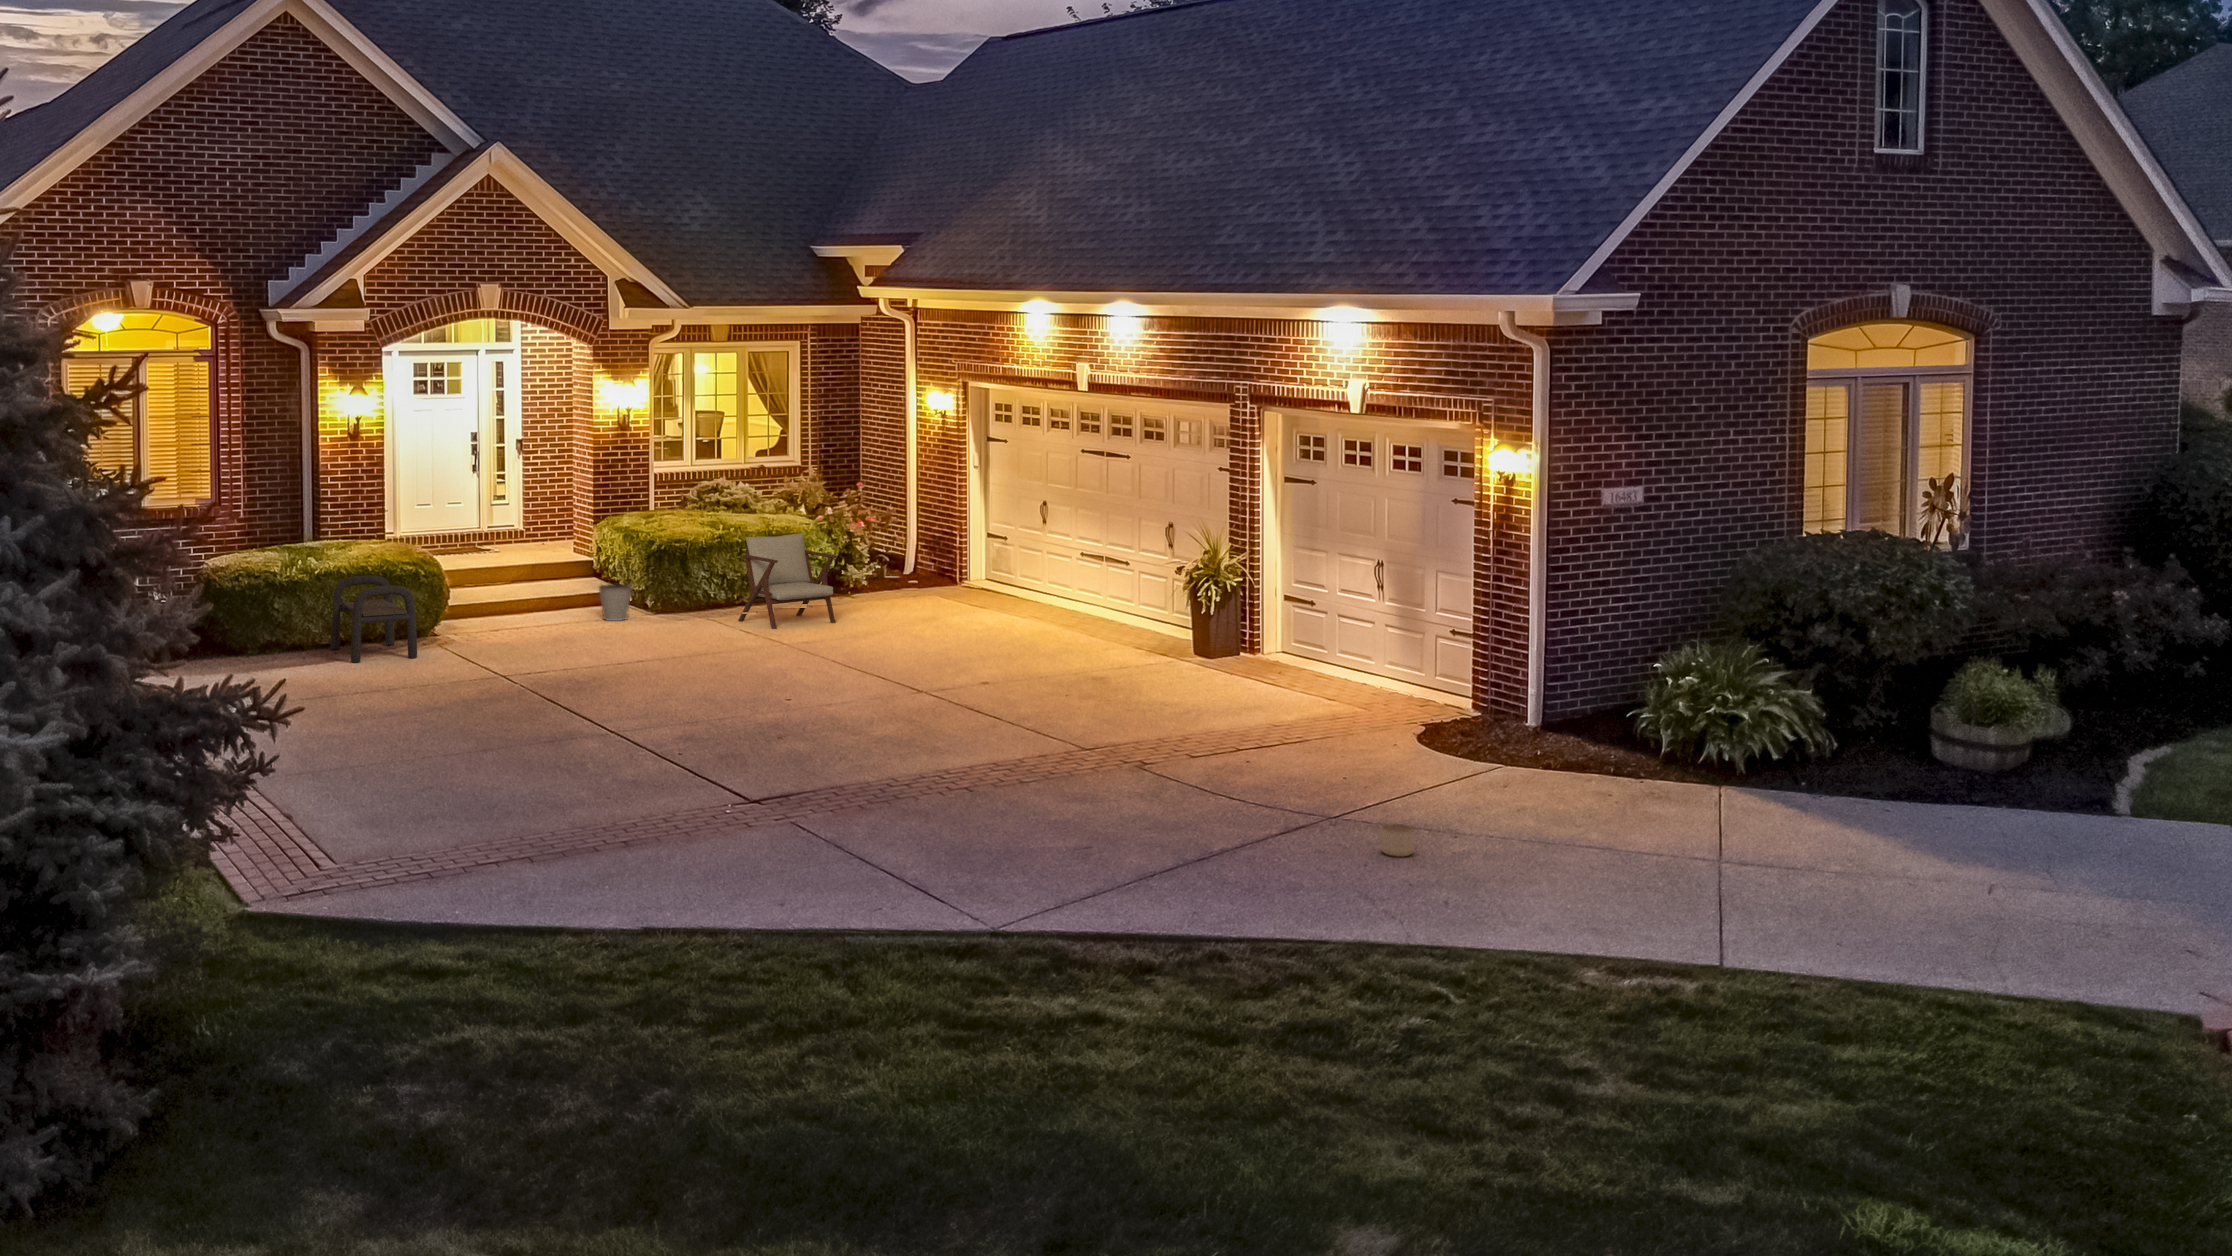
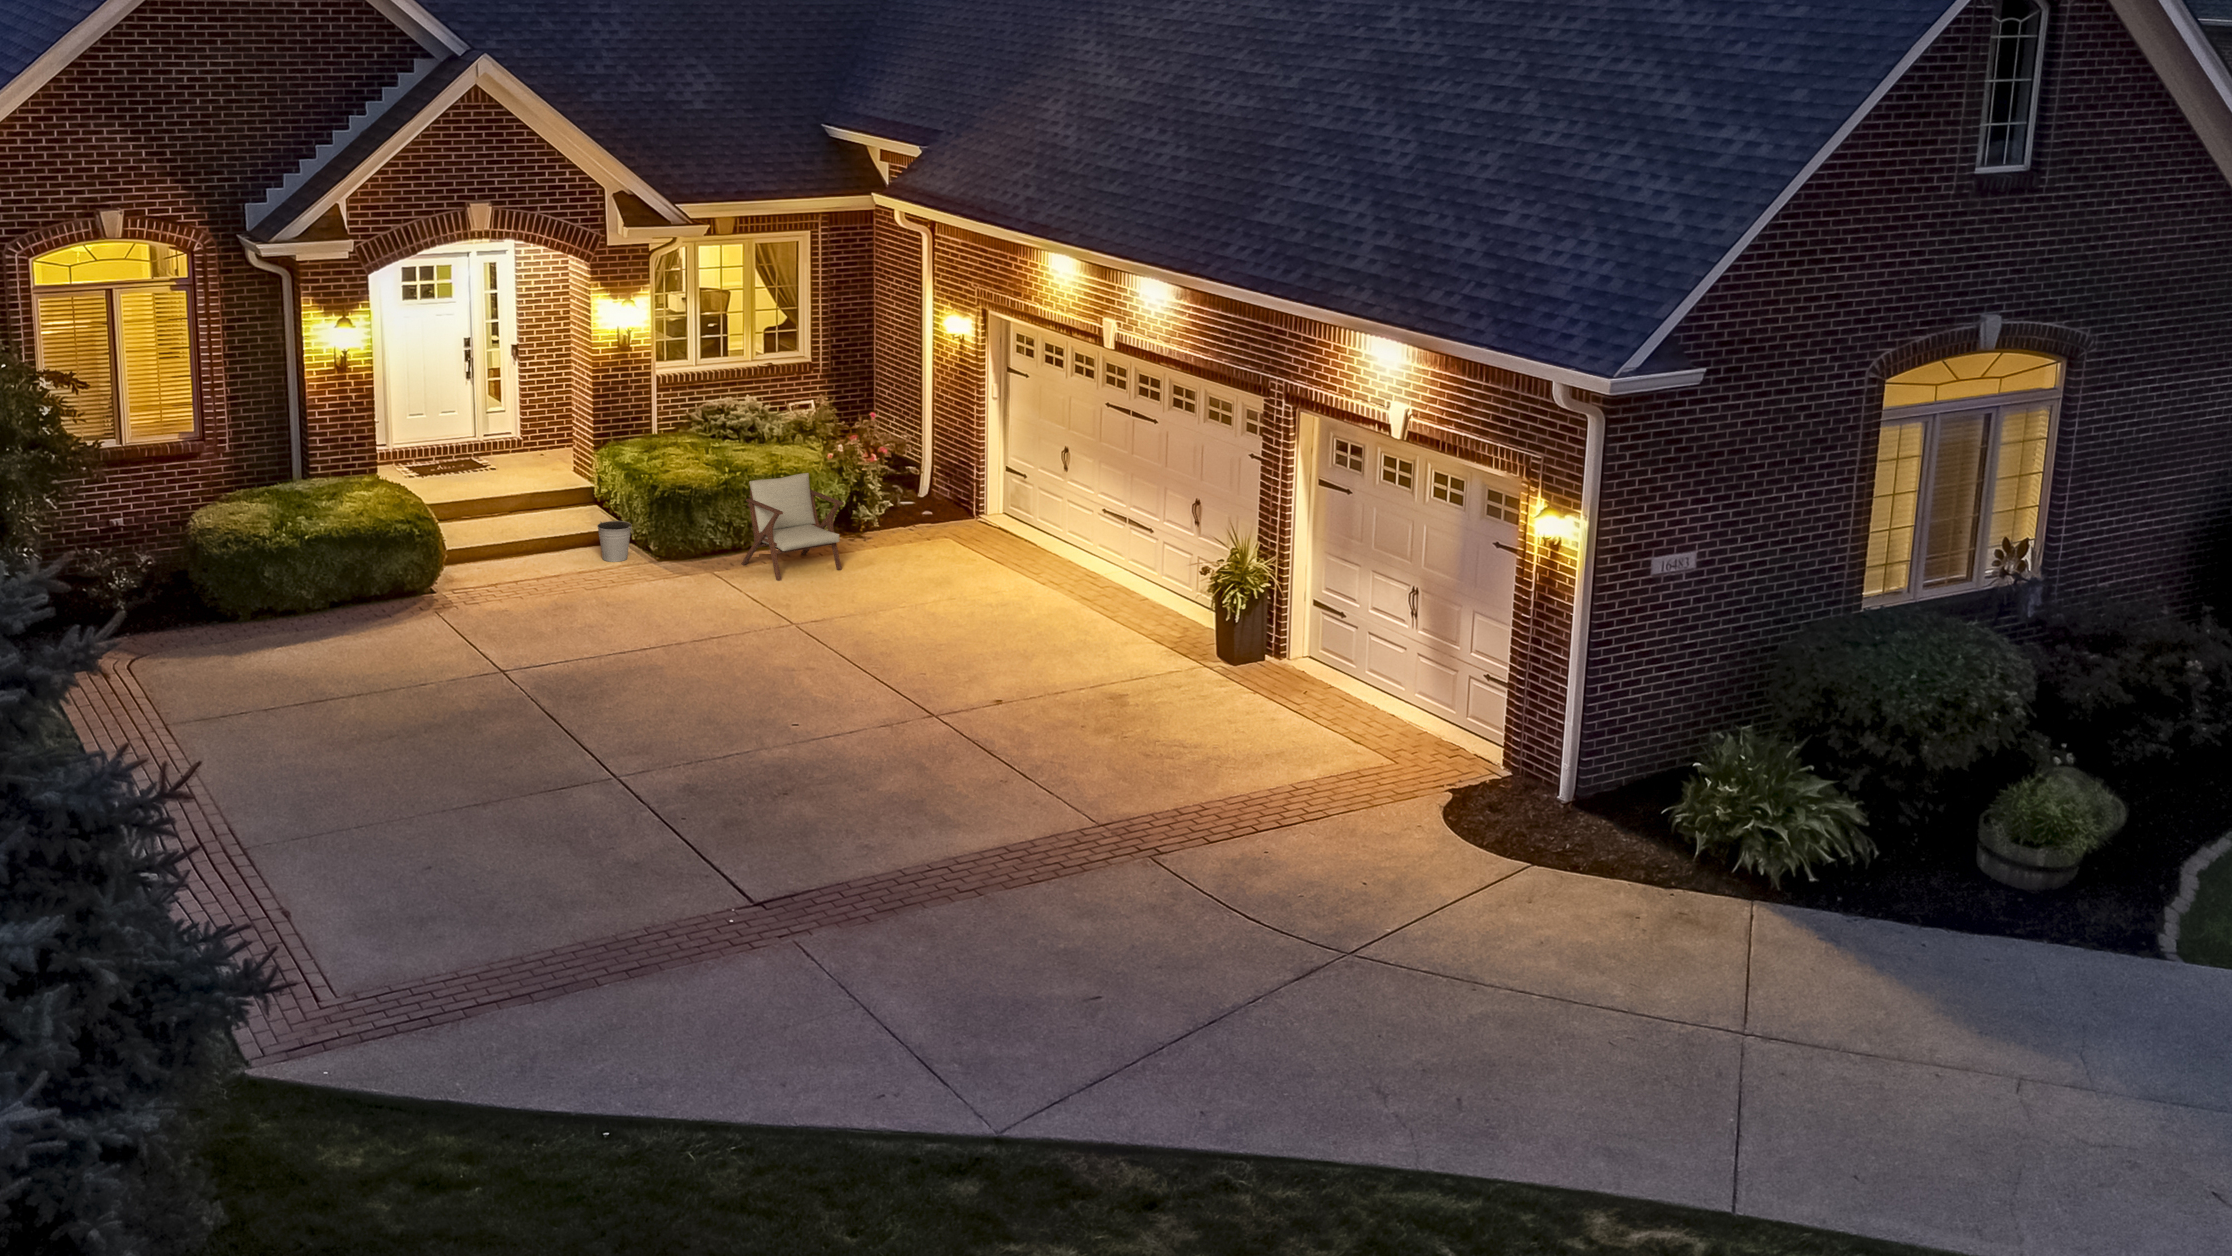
bench: present [331,575,417,663] -> none [329,535,418,637]
planter: present [1381,824,1415,857] -> none [1401,987,1436,1025]

